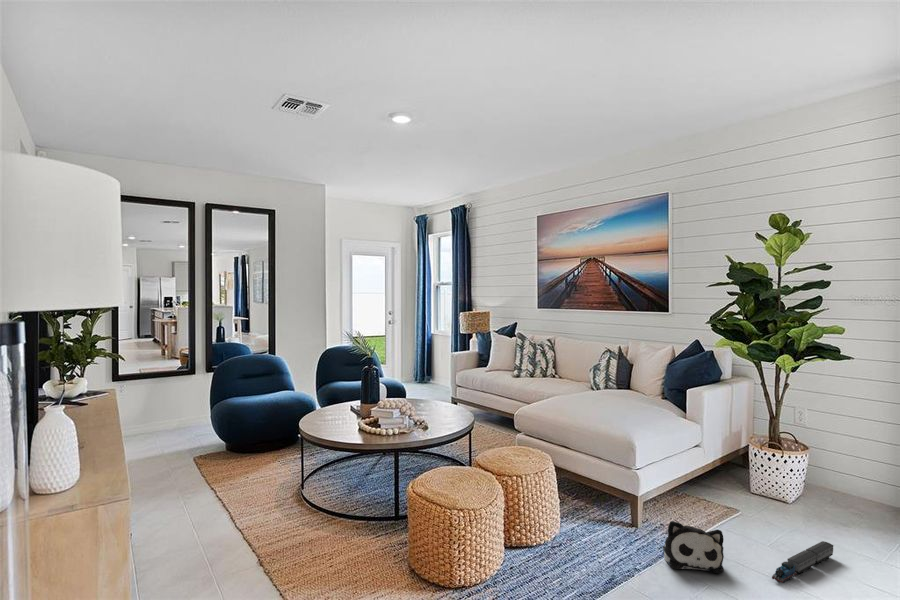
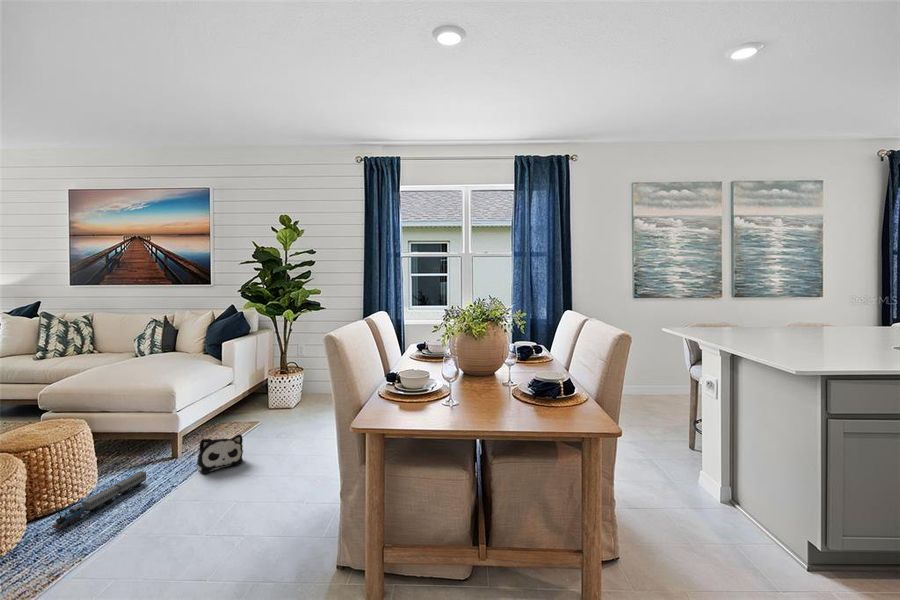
toy train: present [772,541,833,583] -> present [51,471,146,529]

